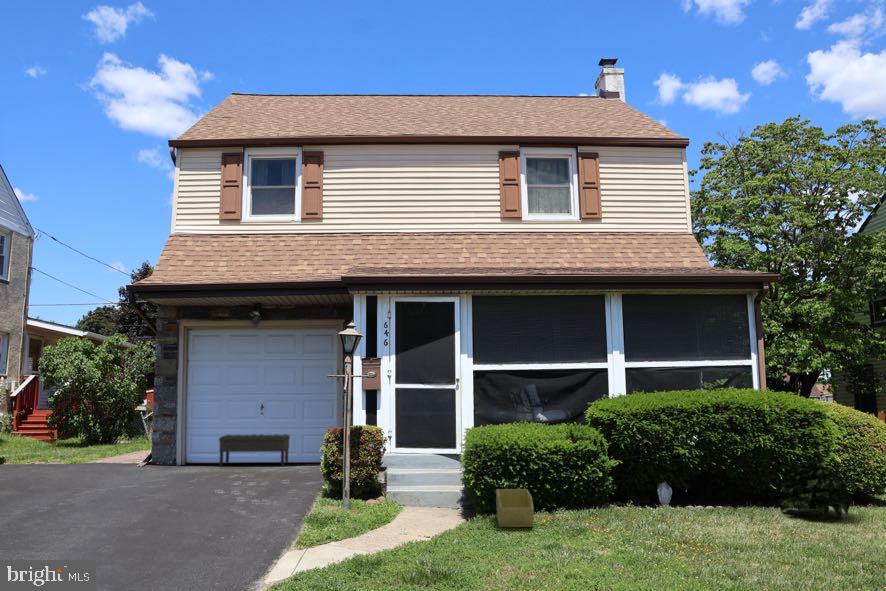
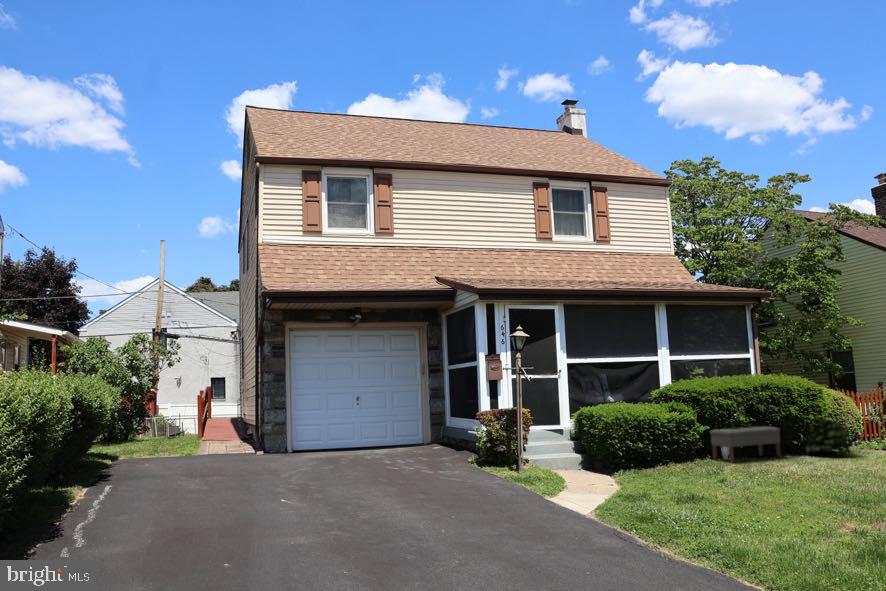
bench: present [219,434,290,466] -> present [710,426,781,463]
storage bin: present [496,489,534,527] -> none [640,449,685,474]

